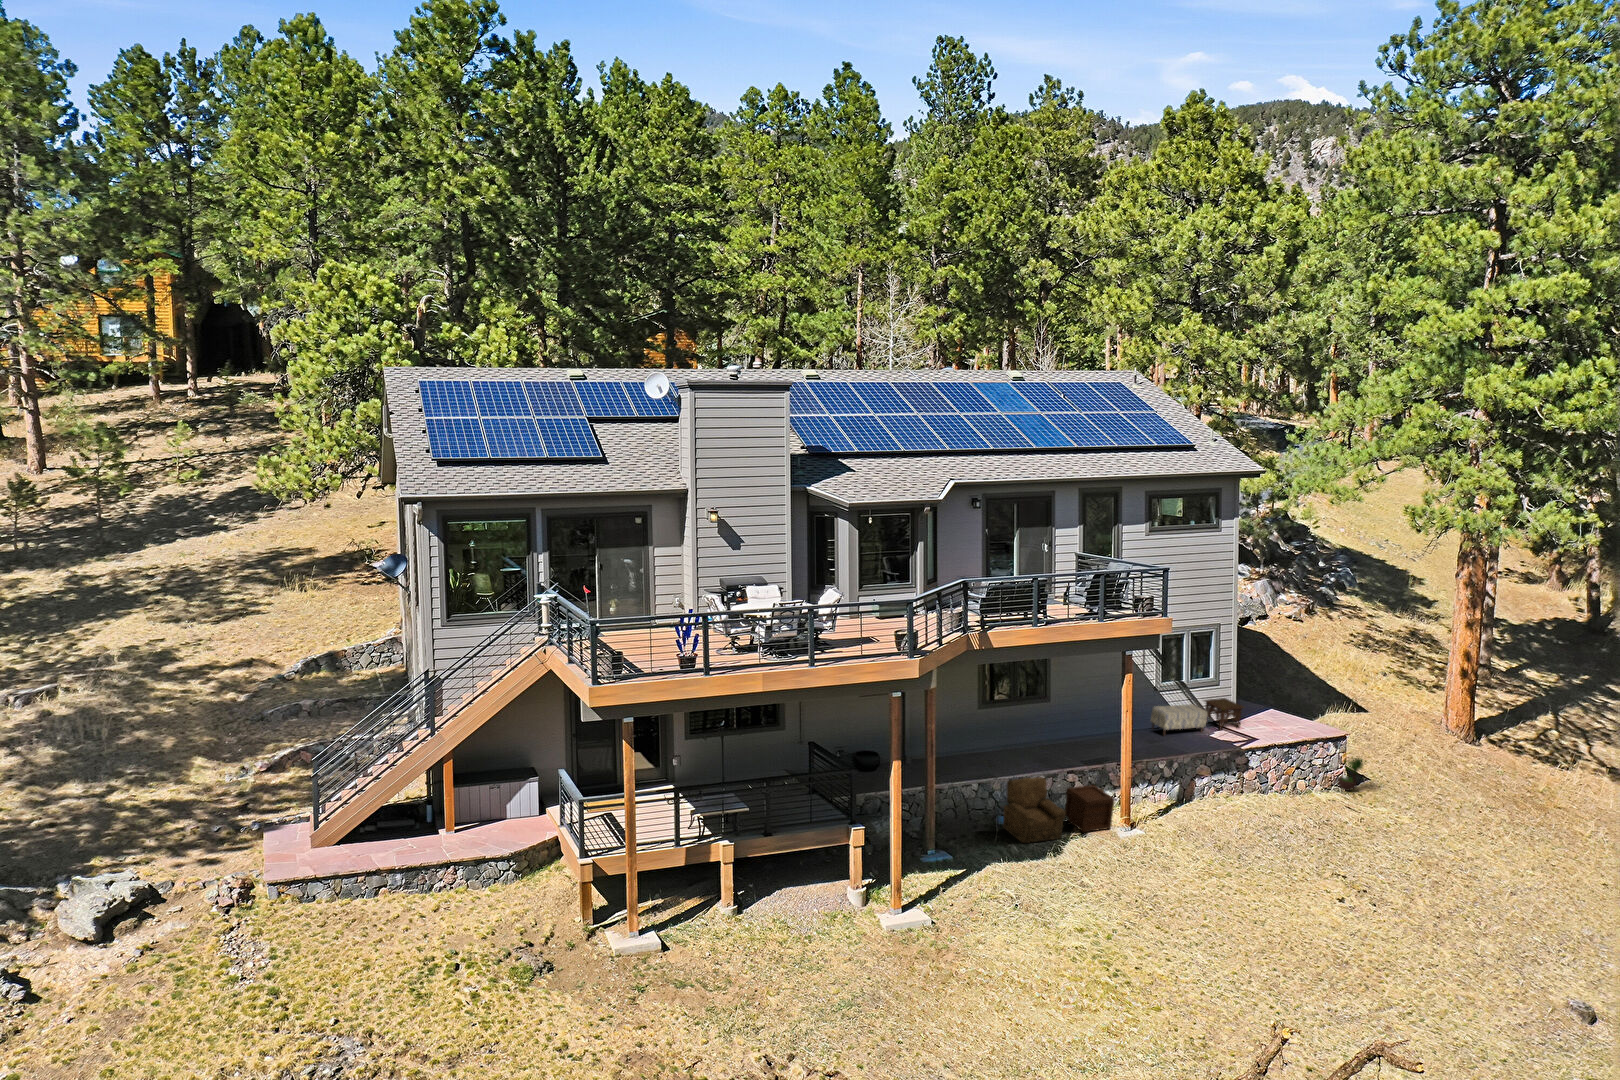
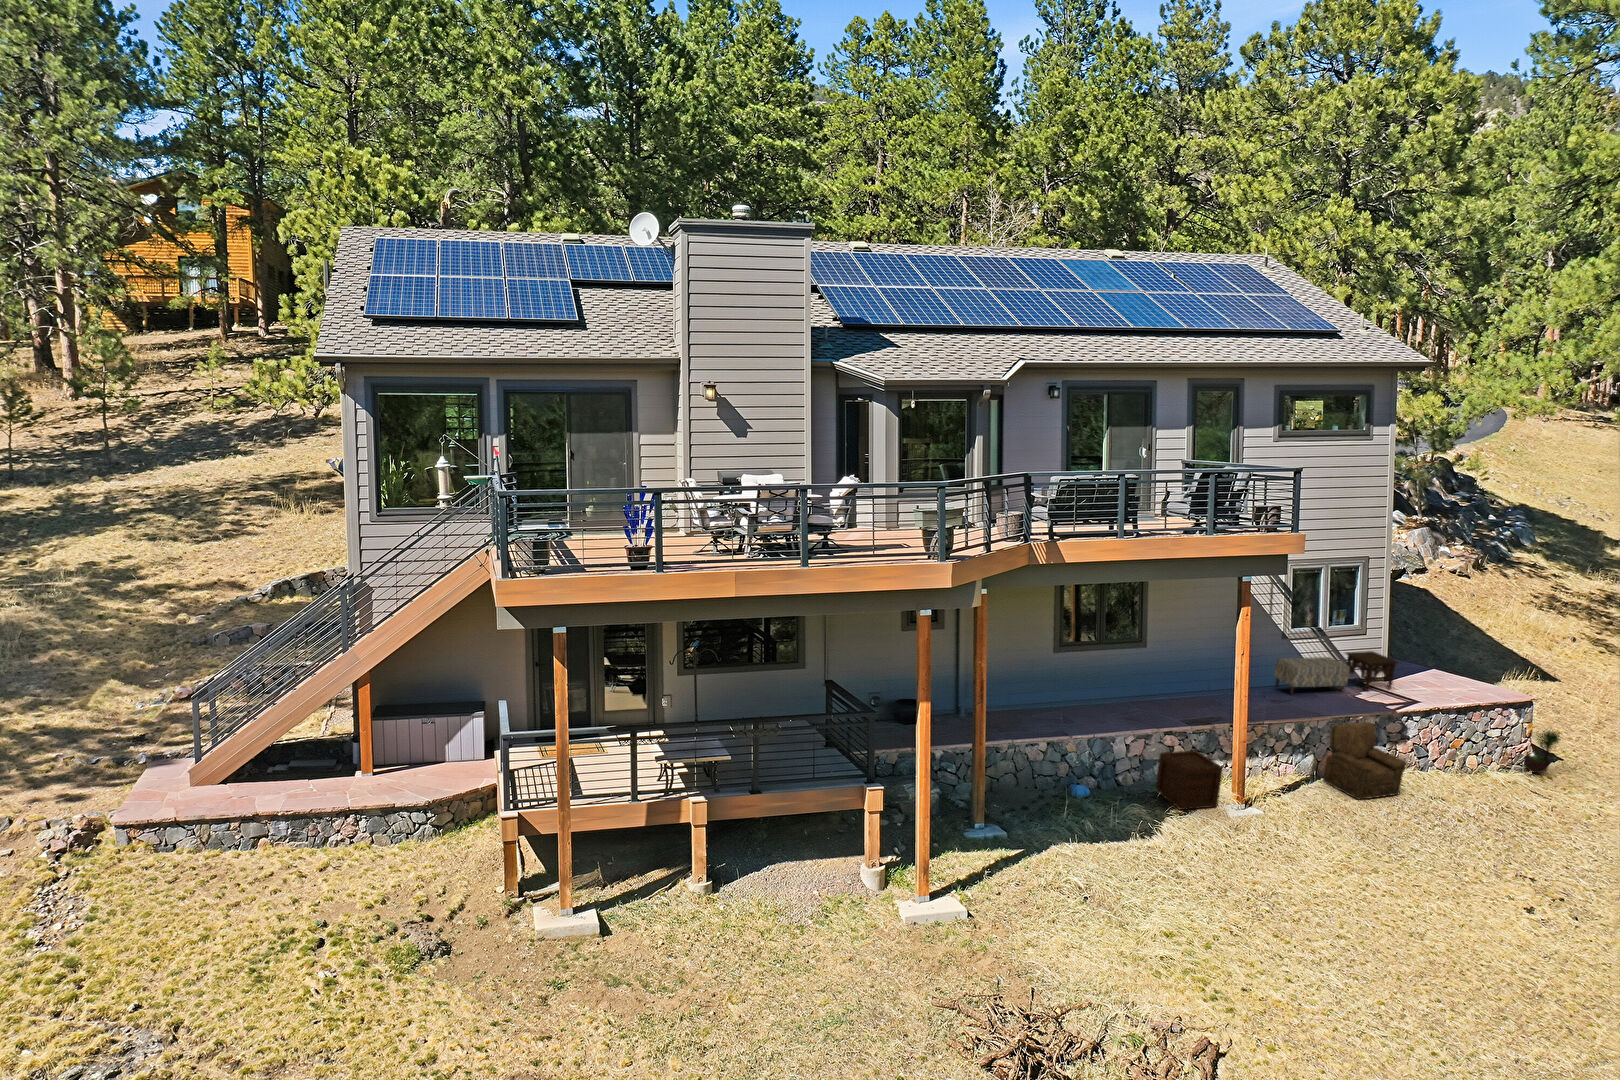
armchair: present [1003,777,1065,843] -> present [1323,722,1407,800]

